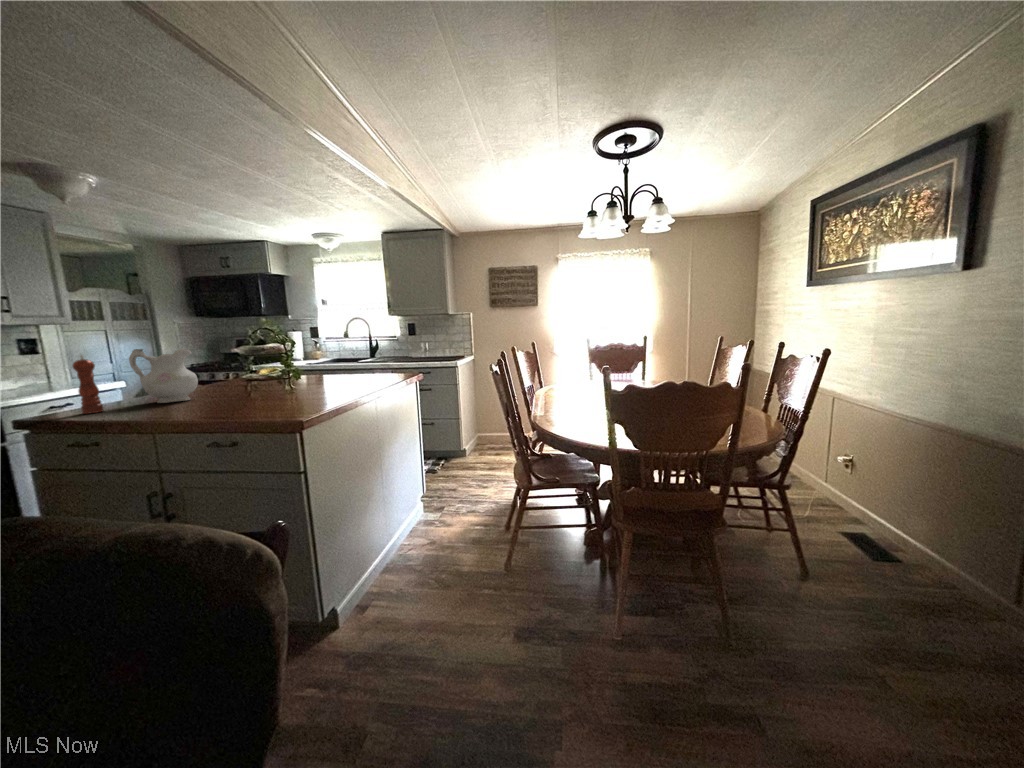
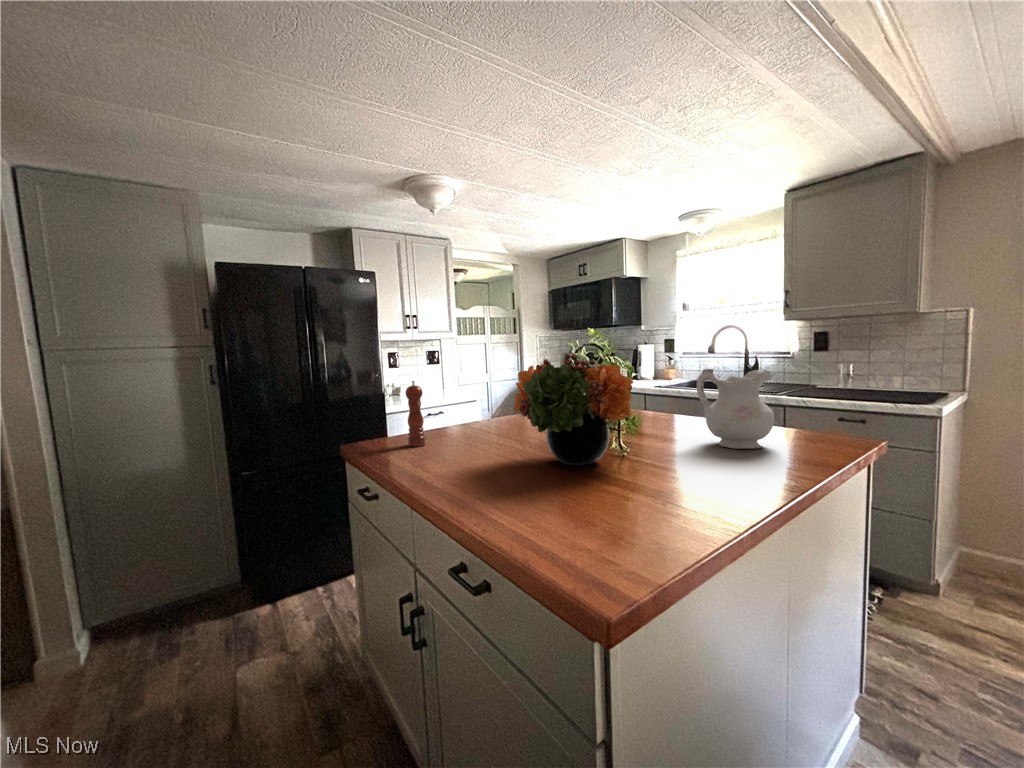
flower arrangement: none [209,329,305,400] -> present [513,353,633,465]
ceramic pitcher: present [129,348,198,403] -> present [697,369,774,449]

